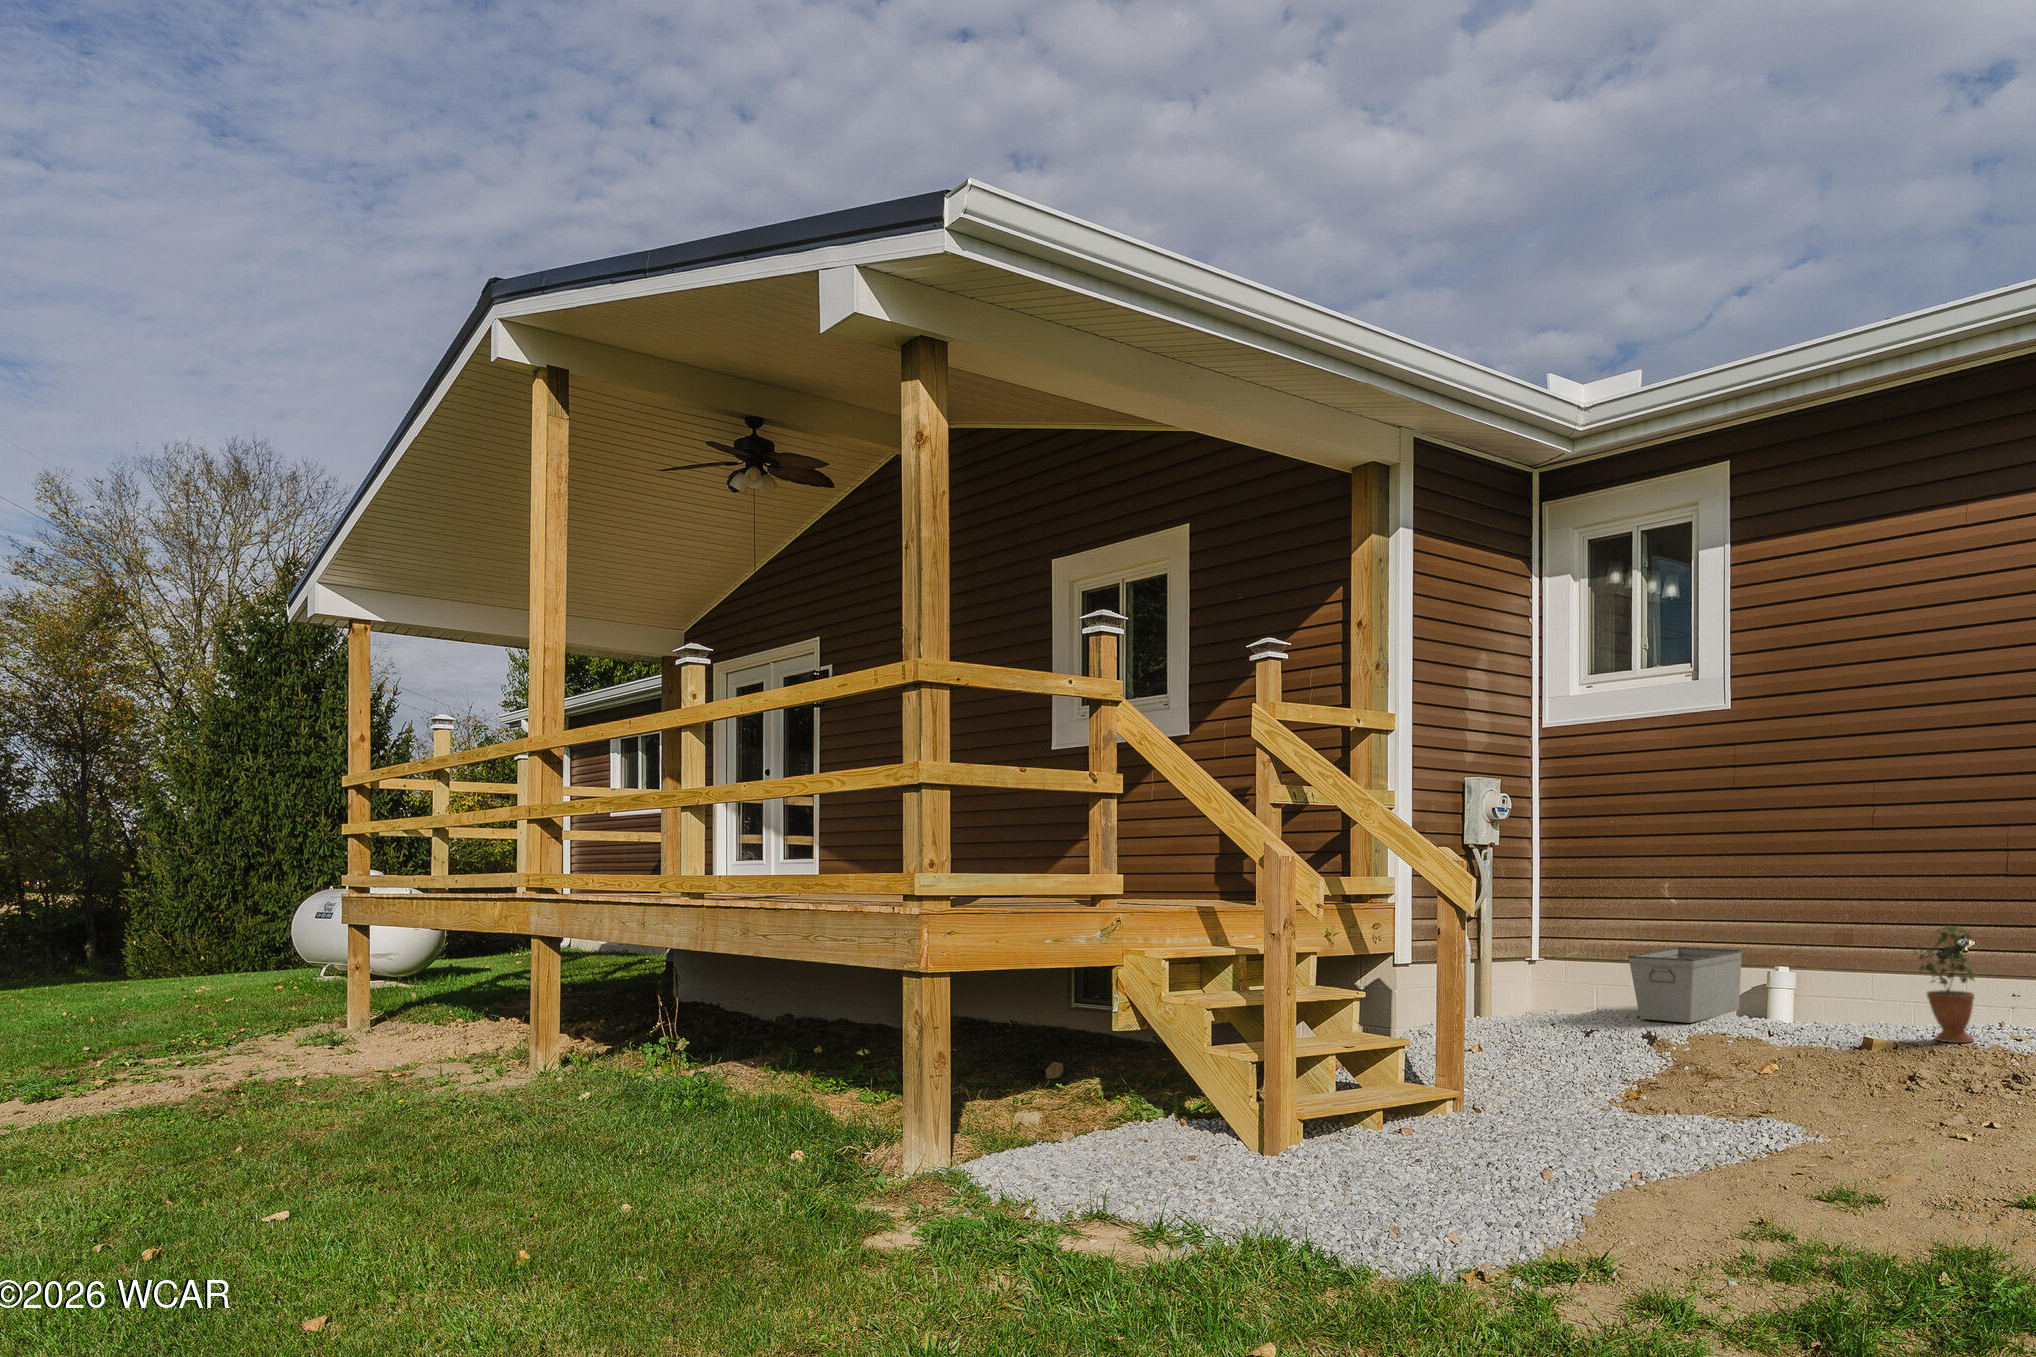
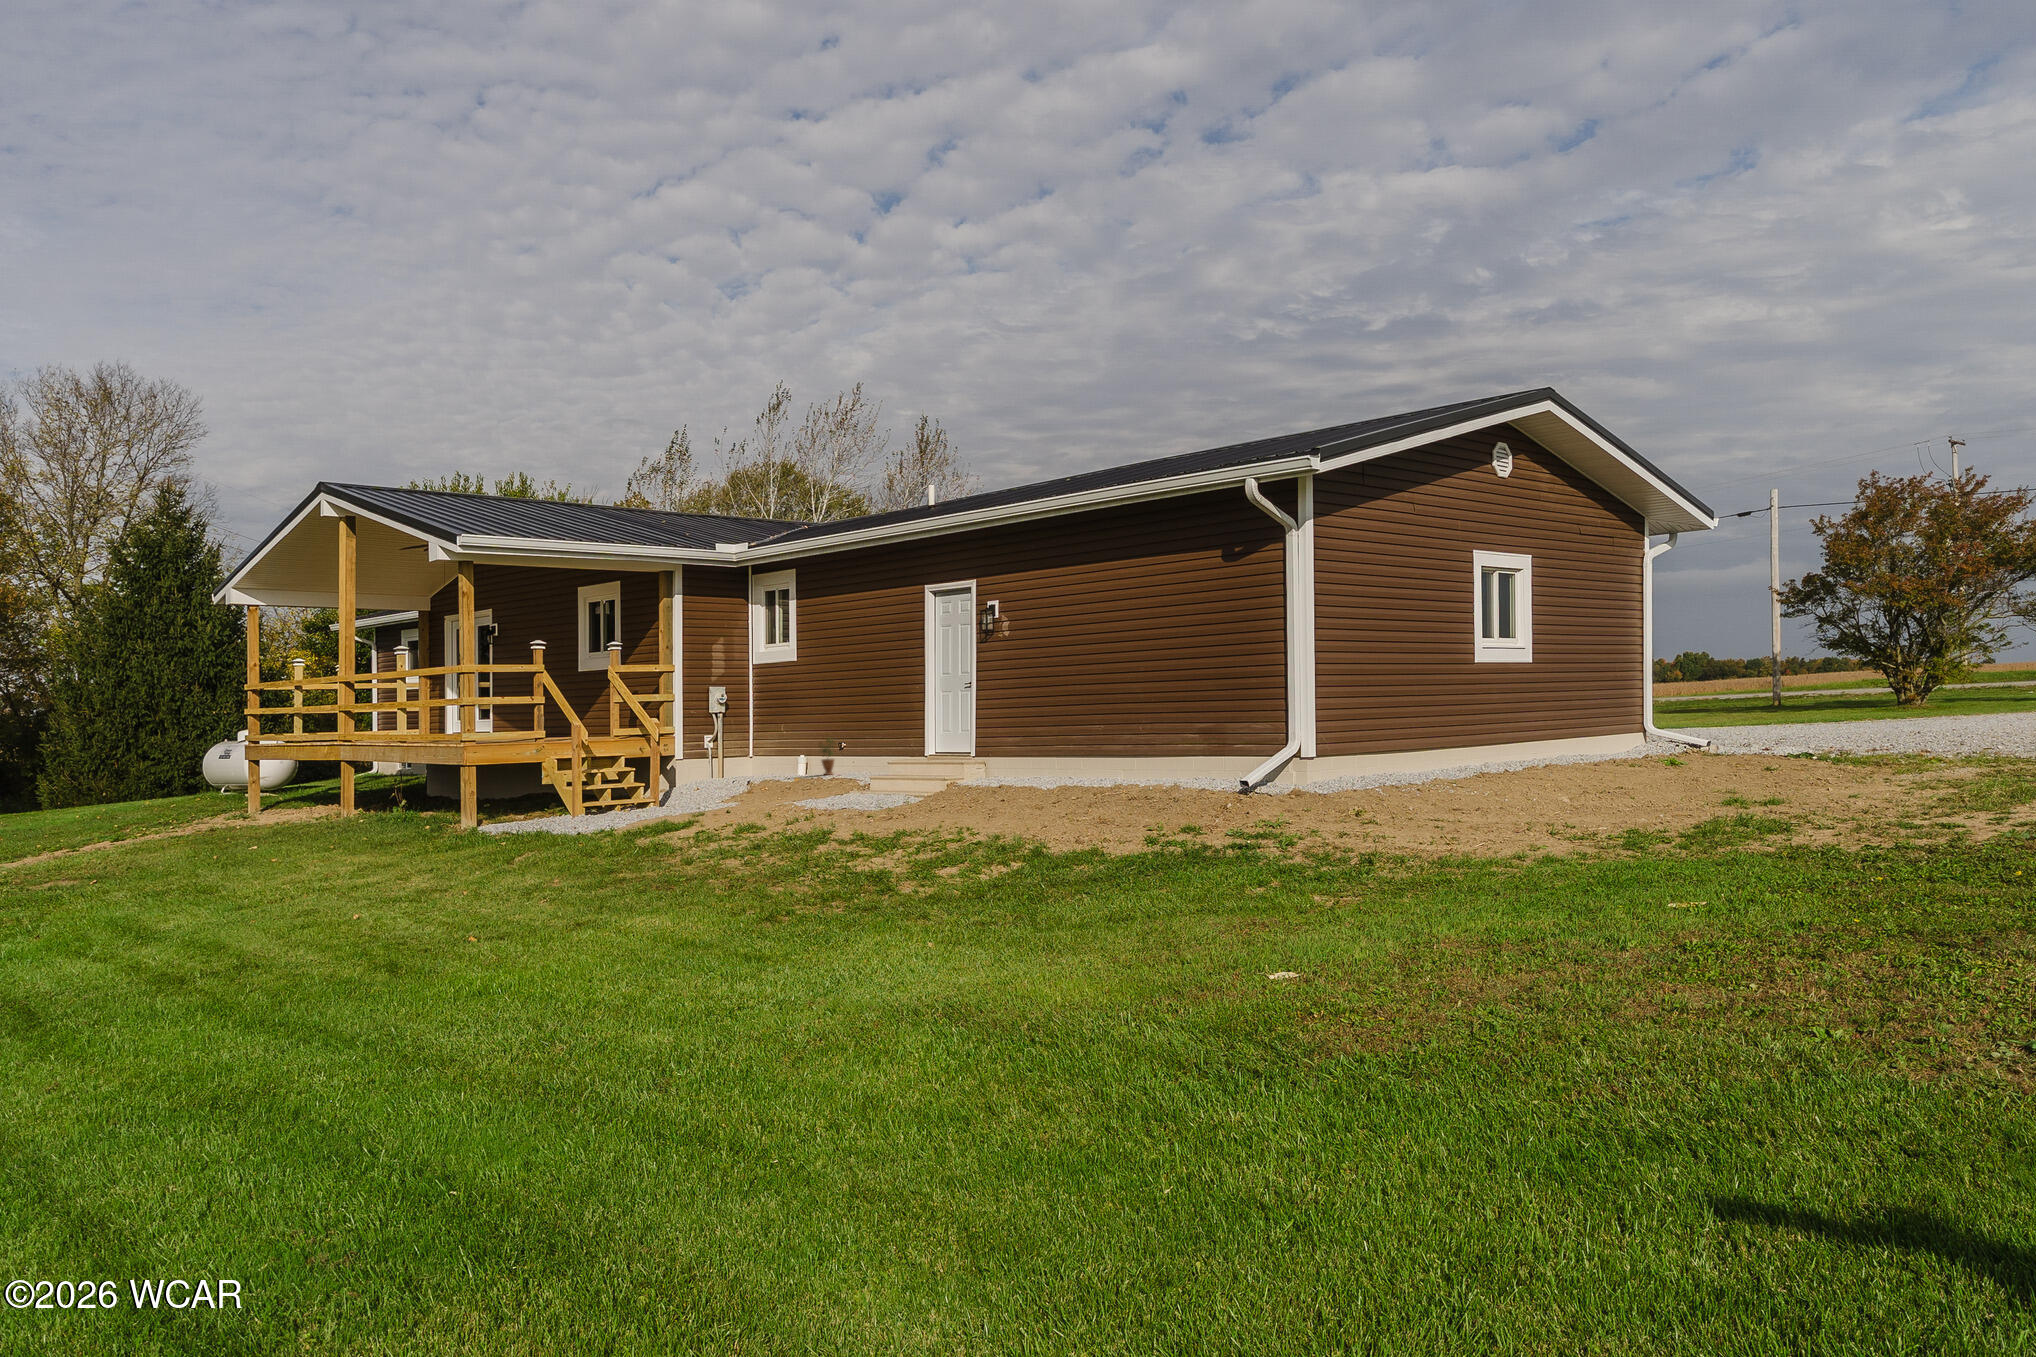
storage bin: present [1628,947,1742,1023] -> none [756,748,801,774]

